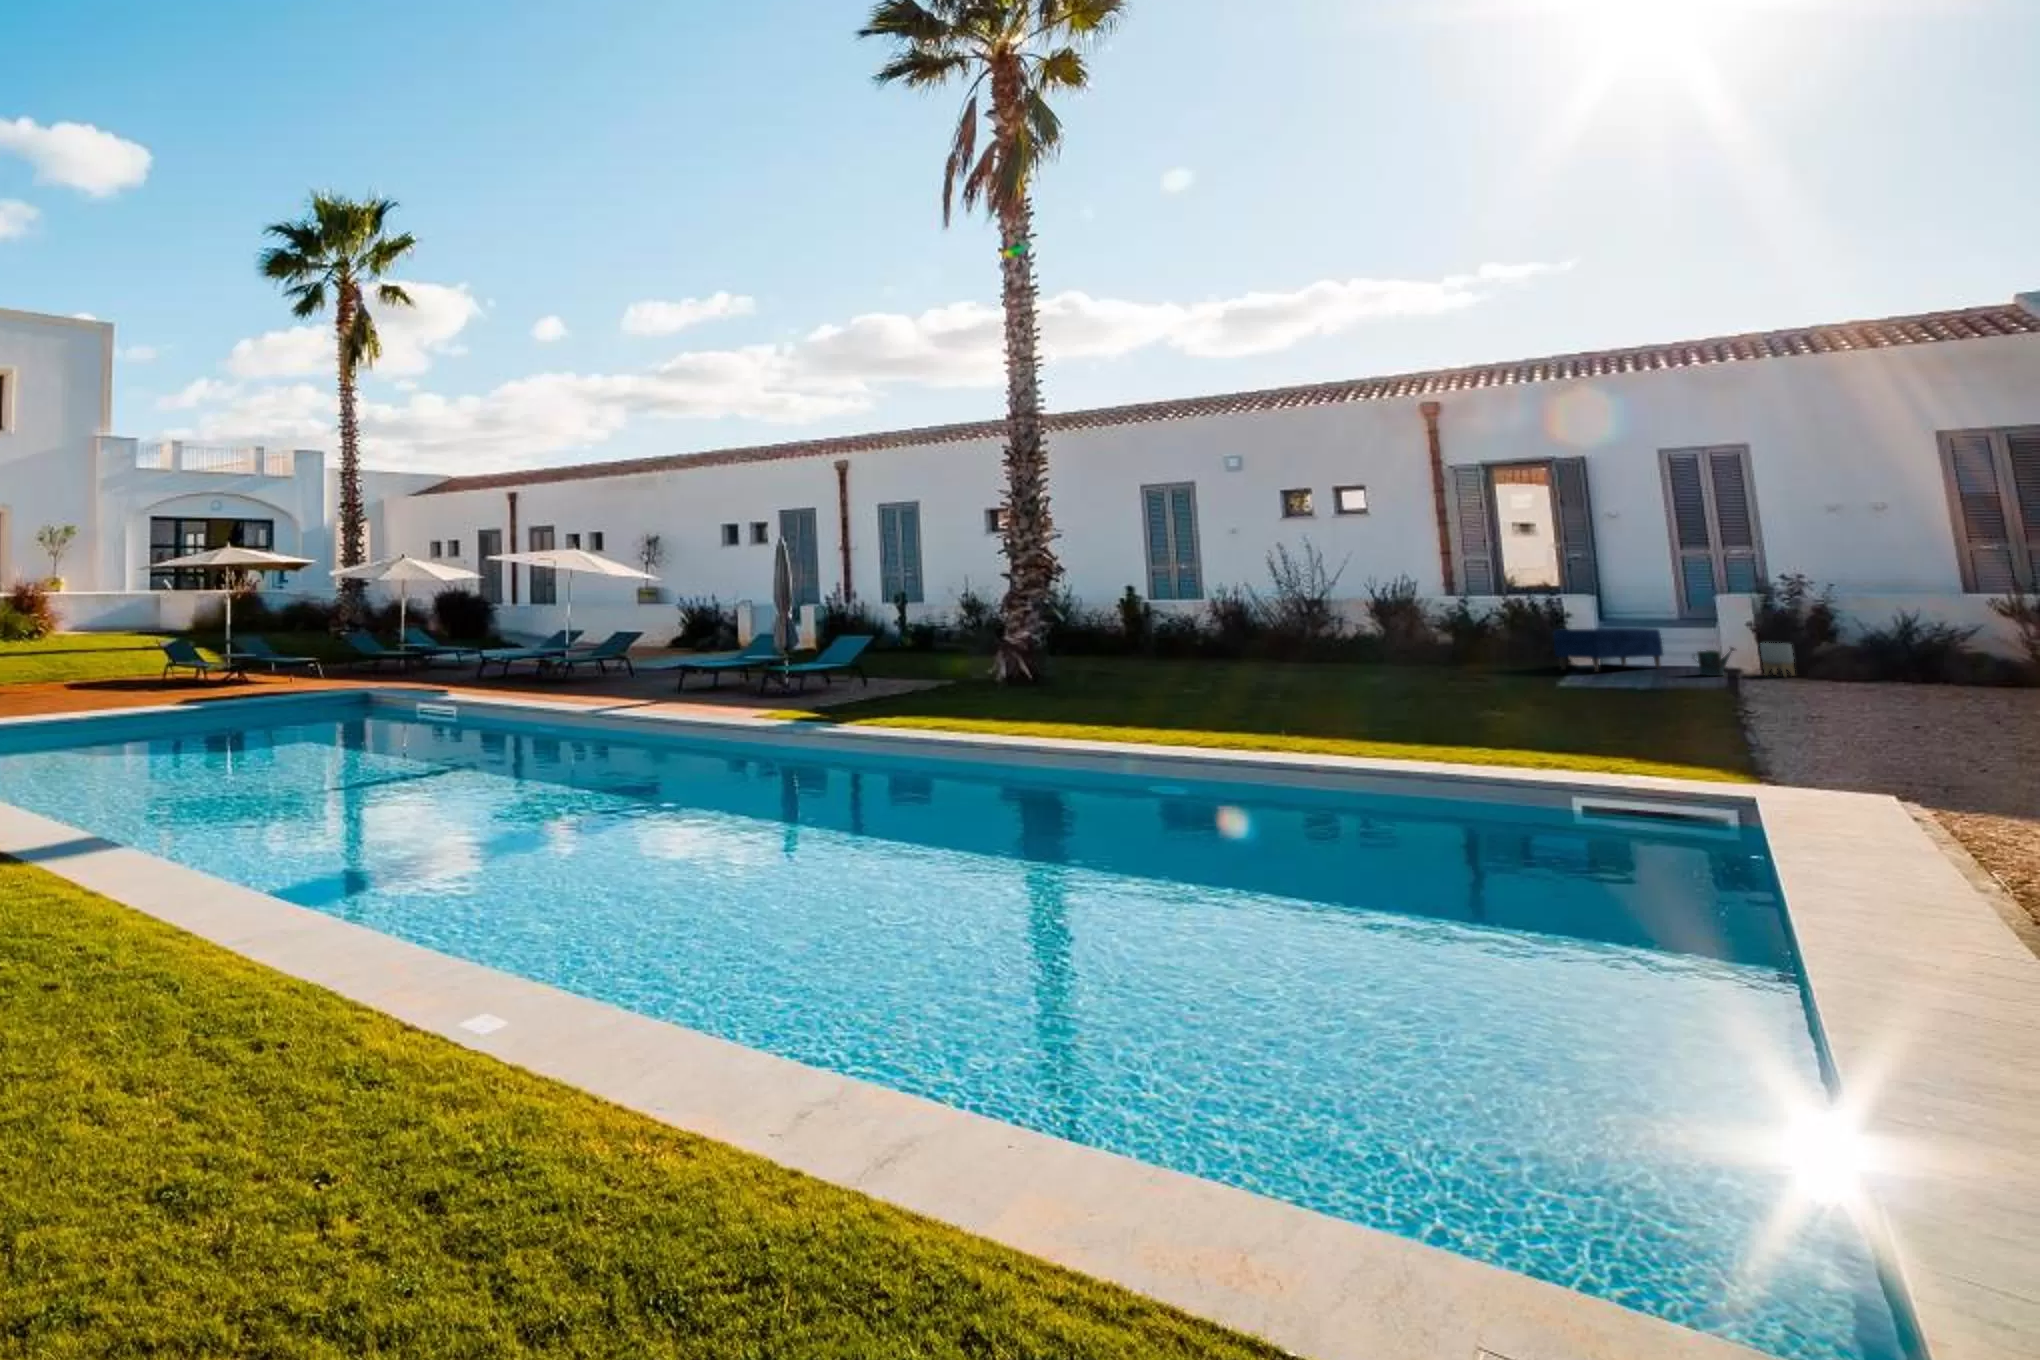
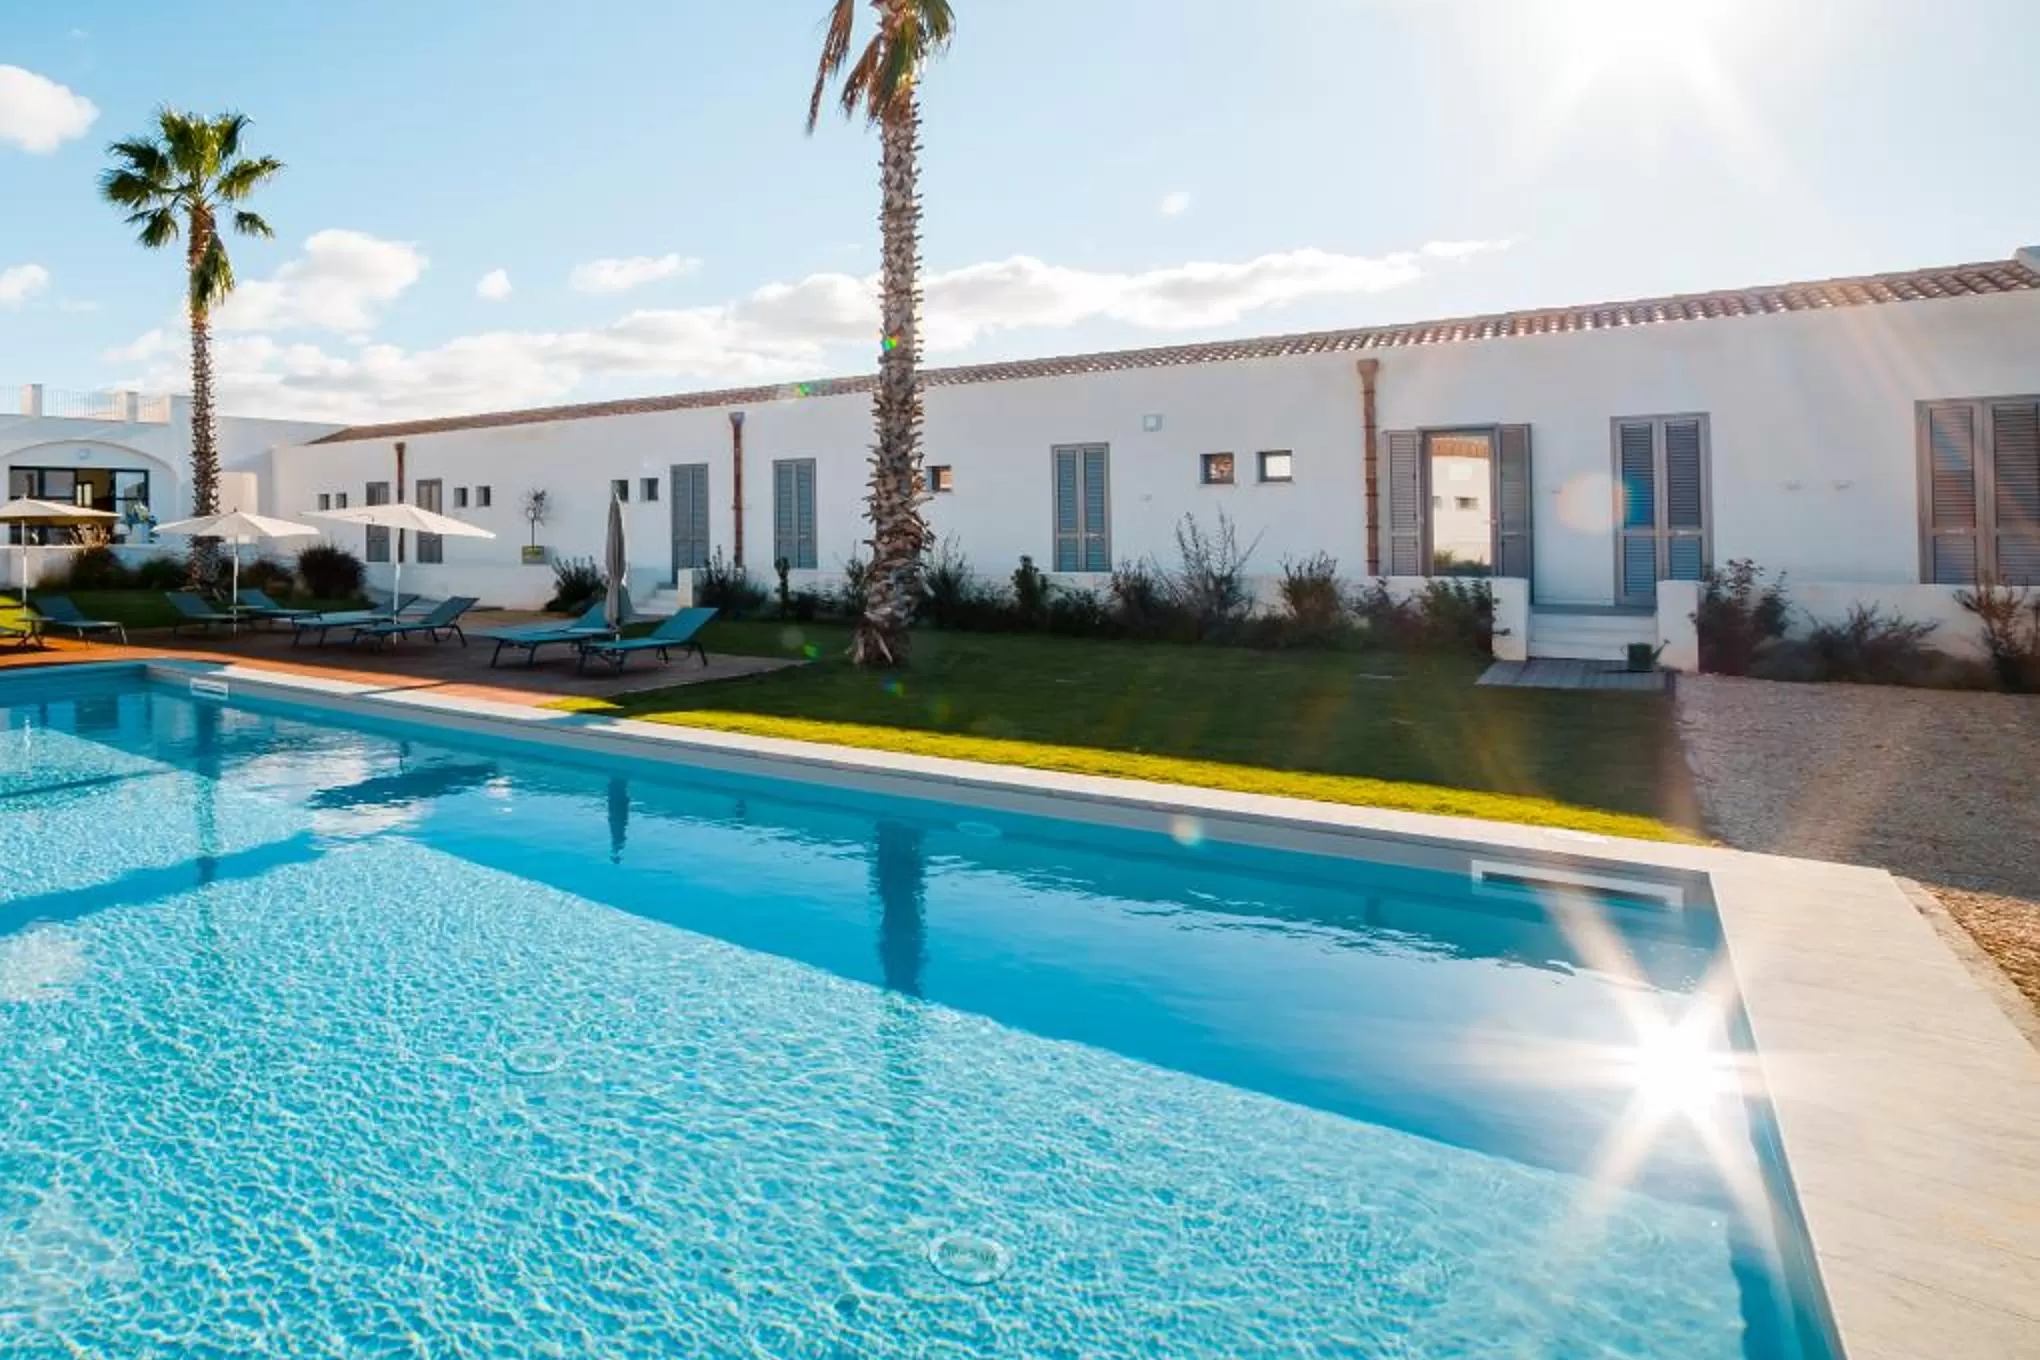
bench: present [1553,628,1663,672] -> none [1472,614,1592,664]
planter: present [1760,643,1795,676] -> none [1698,636,1733,674]

